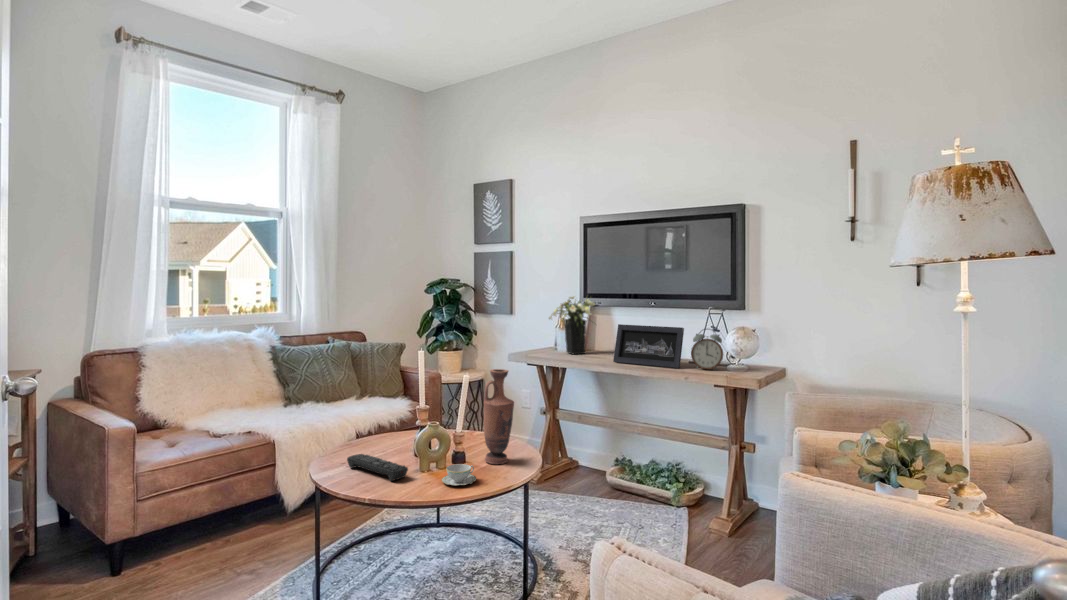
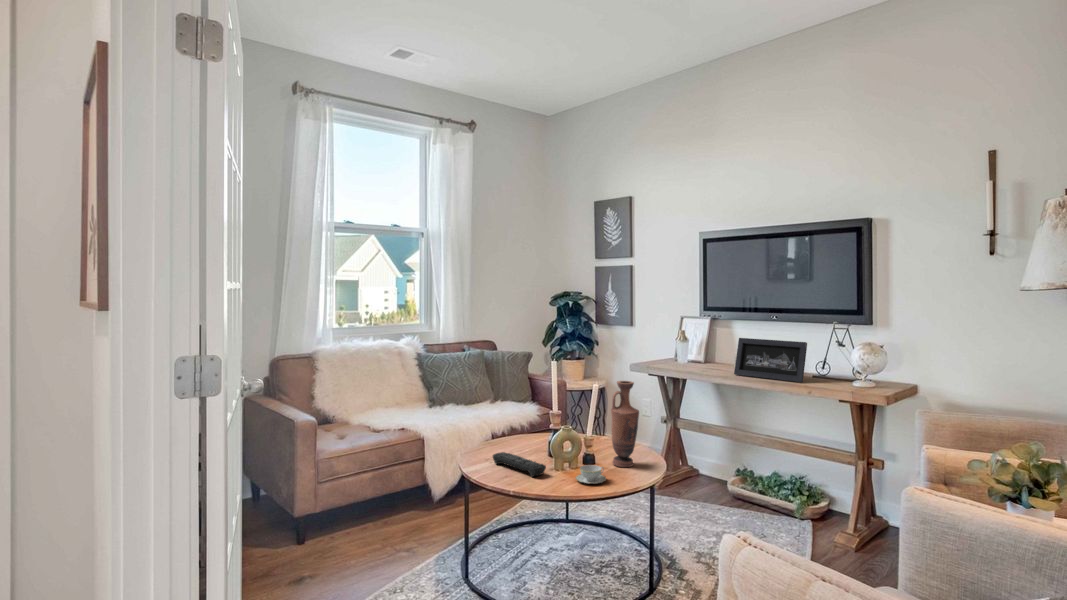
flower arrangement: present [549,296,595,354] -> none [669,308,717,366]
alarm clock: present [691,329,723,370] -> none [814,344,849,385]

